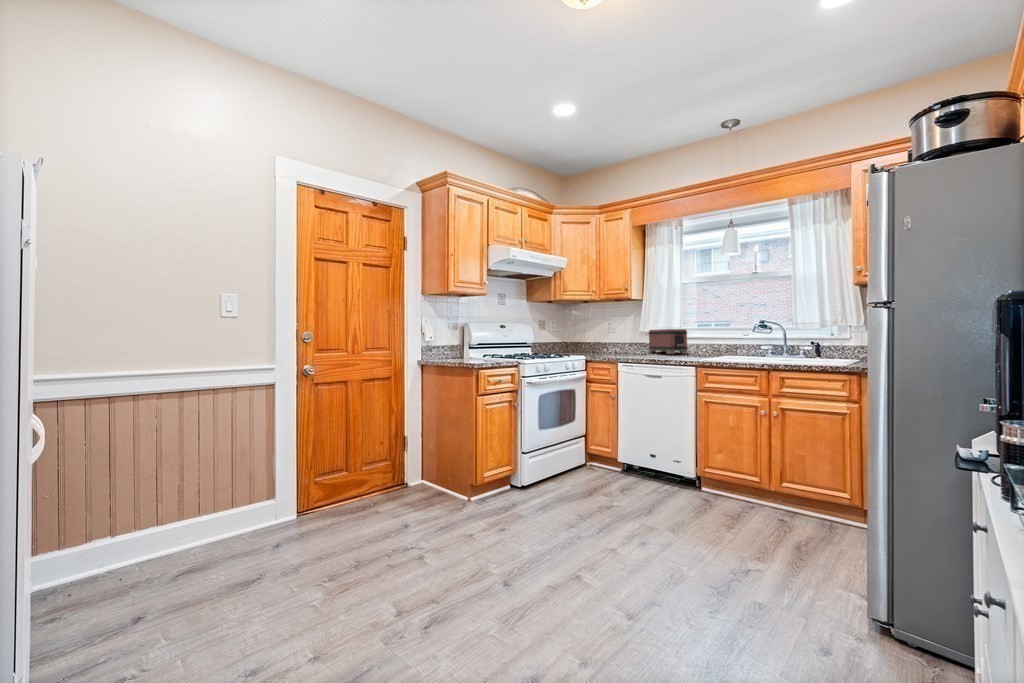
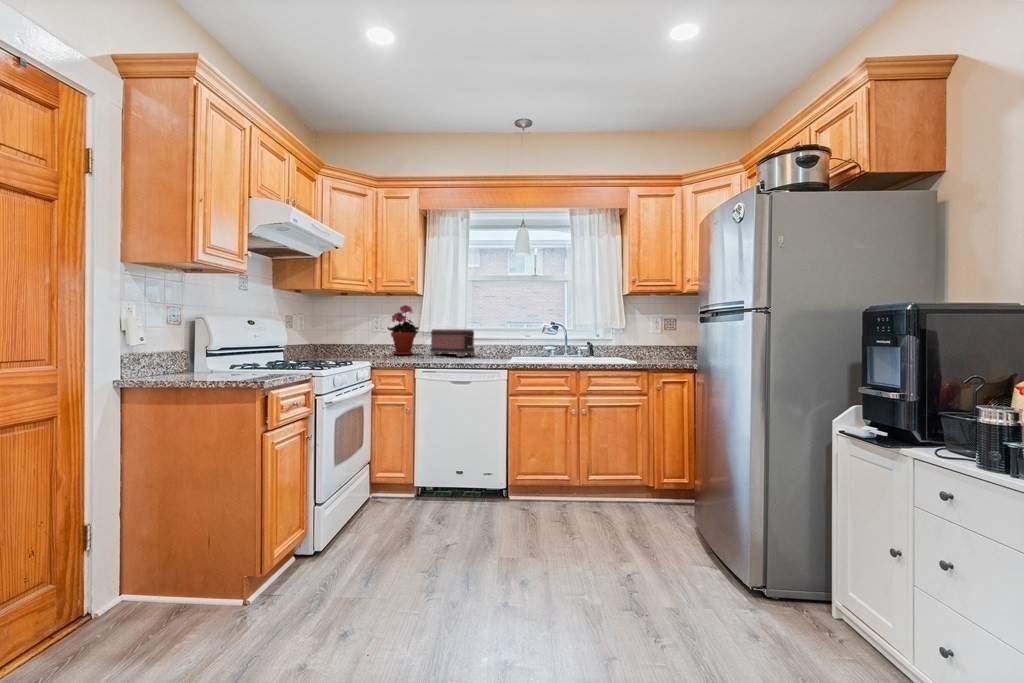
potted plant: none [613,309,640,352] -> present [387,305,419,355]

